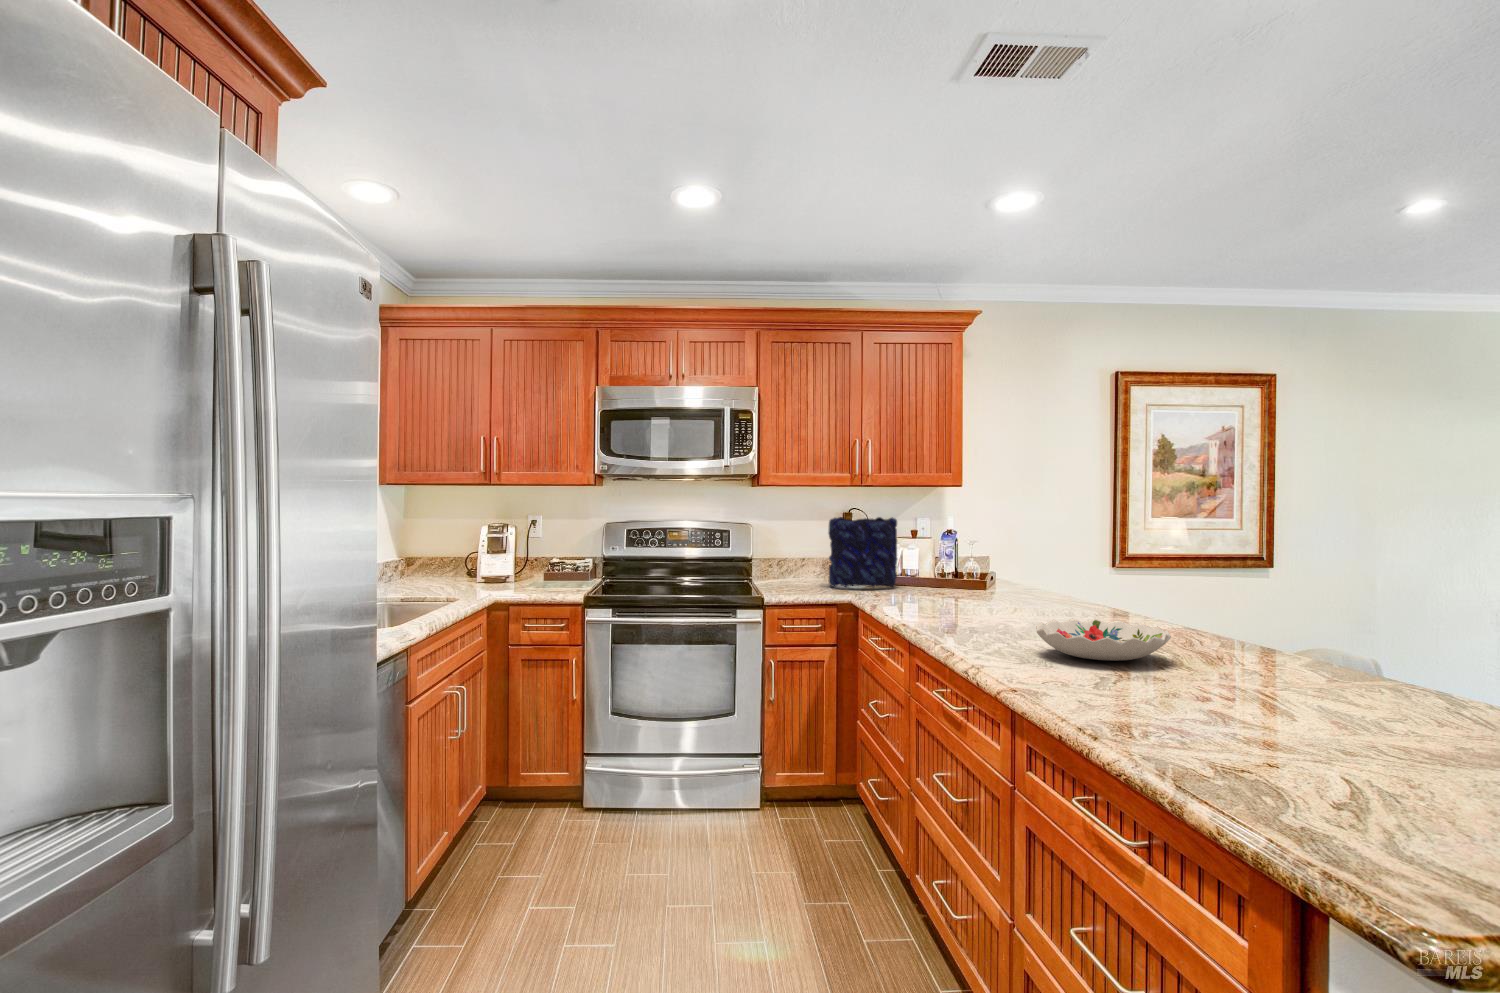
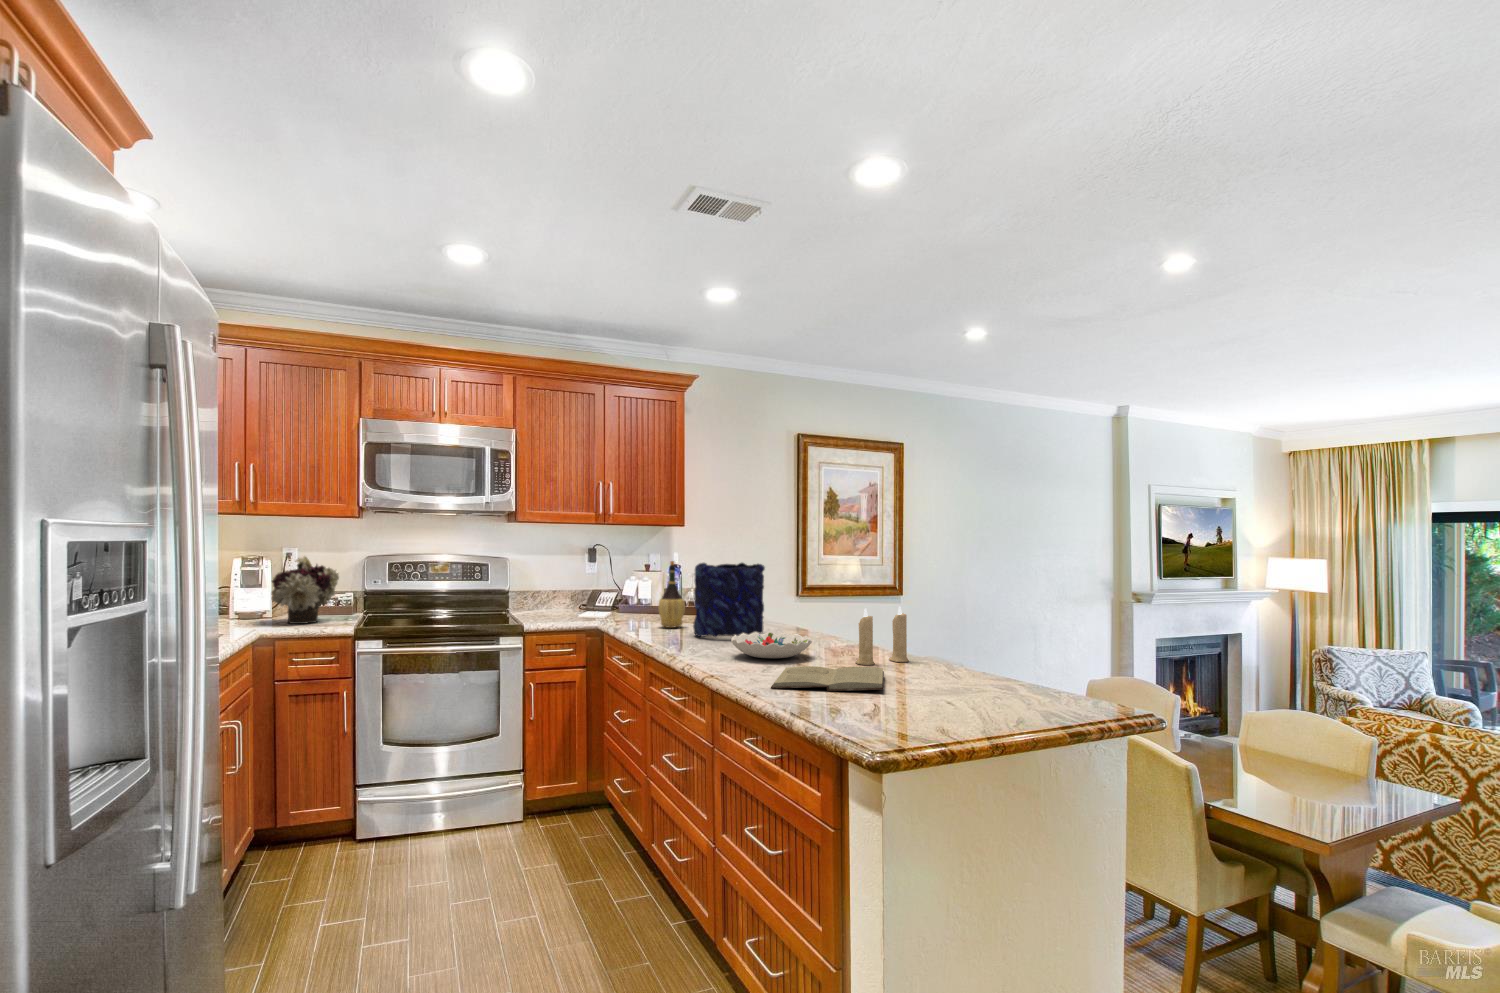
flower arrangement: none [506,516,572,589] -> present [272,556,339,624]
vase: present [829,517,897,587] -> present [693,563,765,637]
wine bottle: none [928,519,964,607] -> present [658,561,685,628]
candle: none [1253,583,1357,681] -> present [855,607,909,665]
book: none [1117,679,1350,738] -> present [771,666,884,691]

